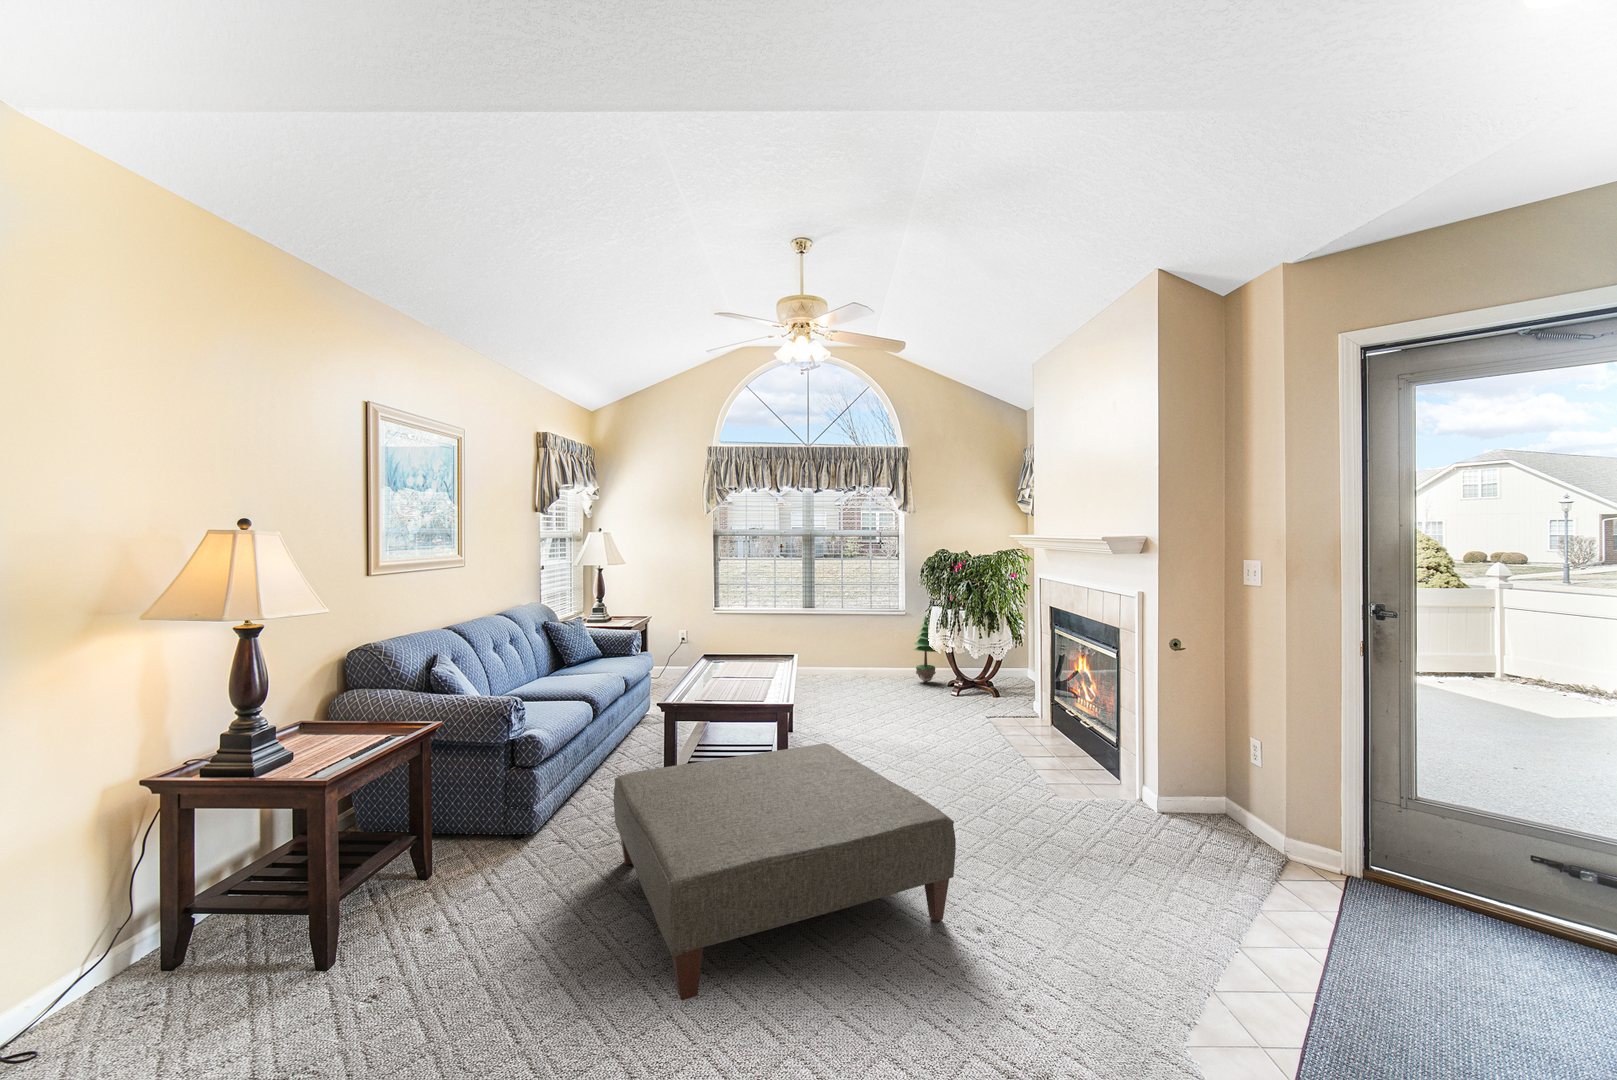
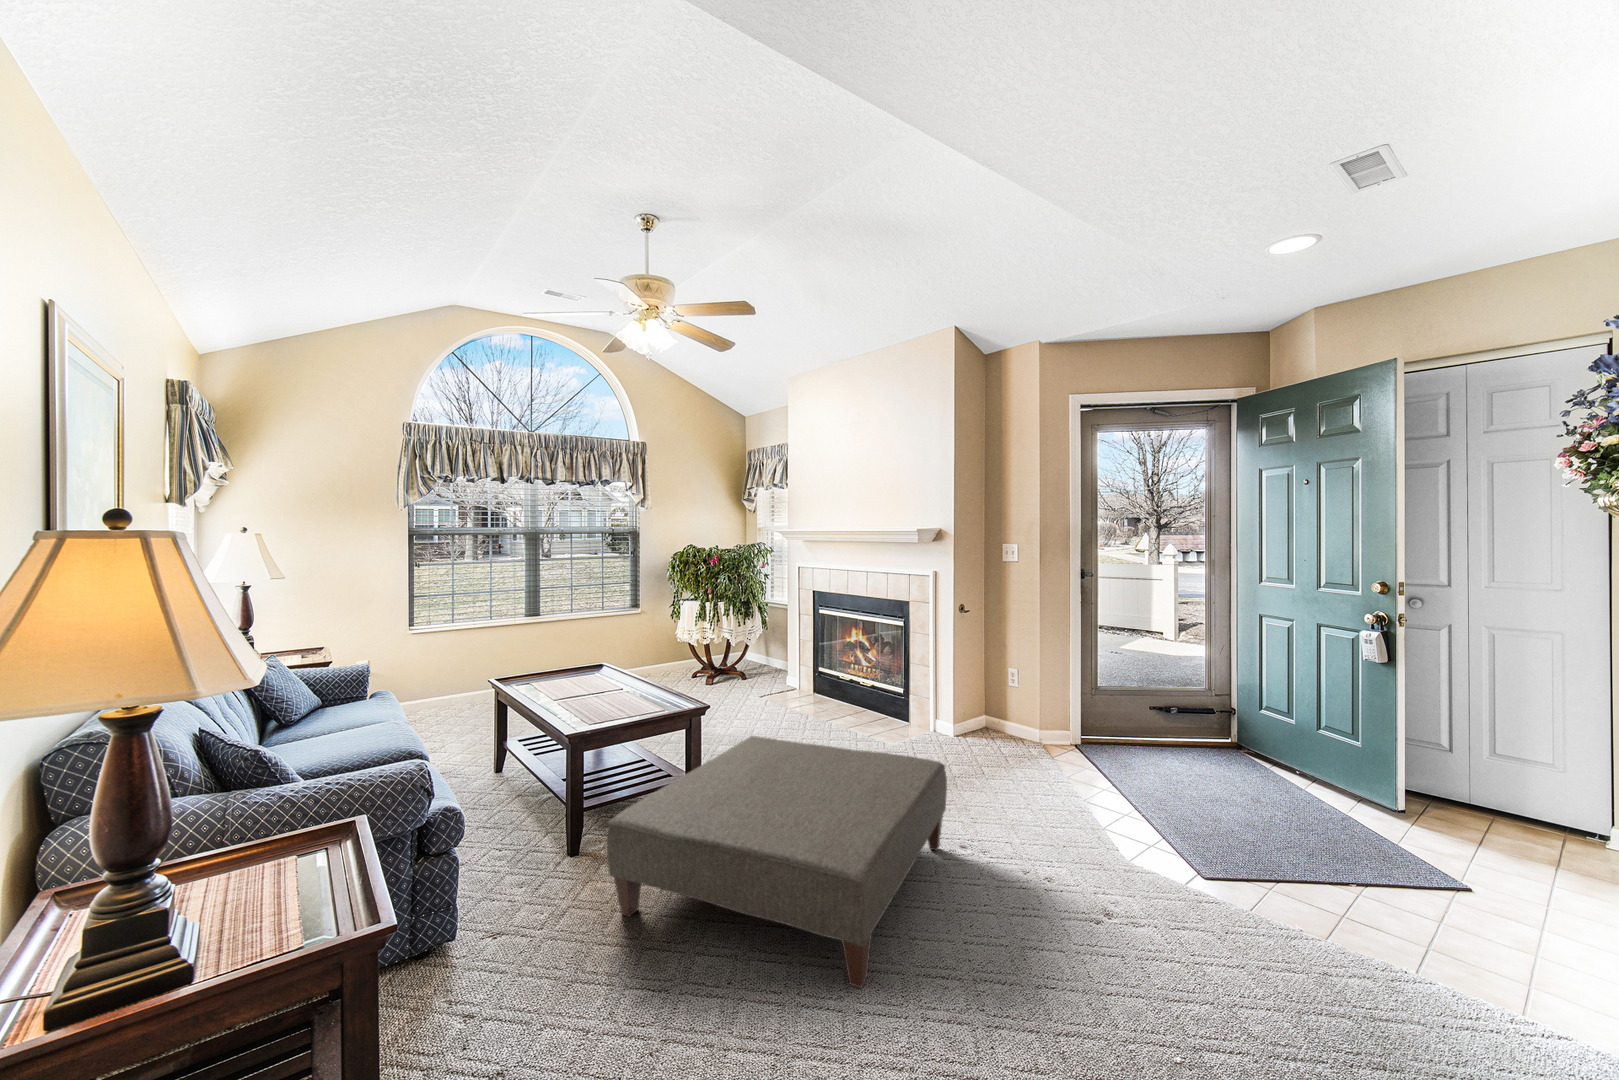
potted tree: present [914,616,937,683] -> none [656,609,681,676]

